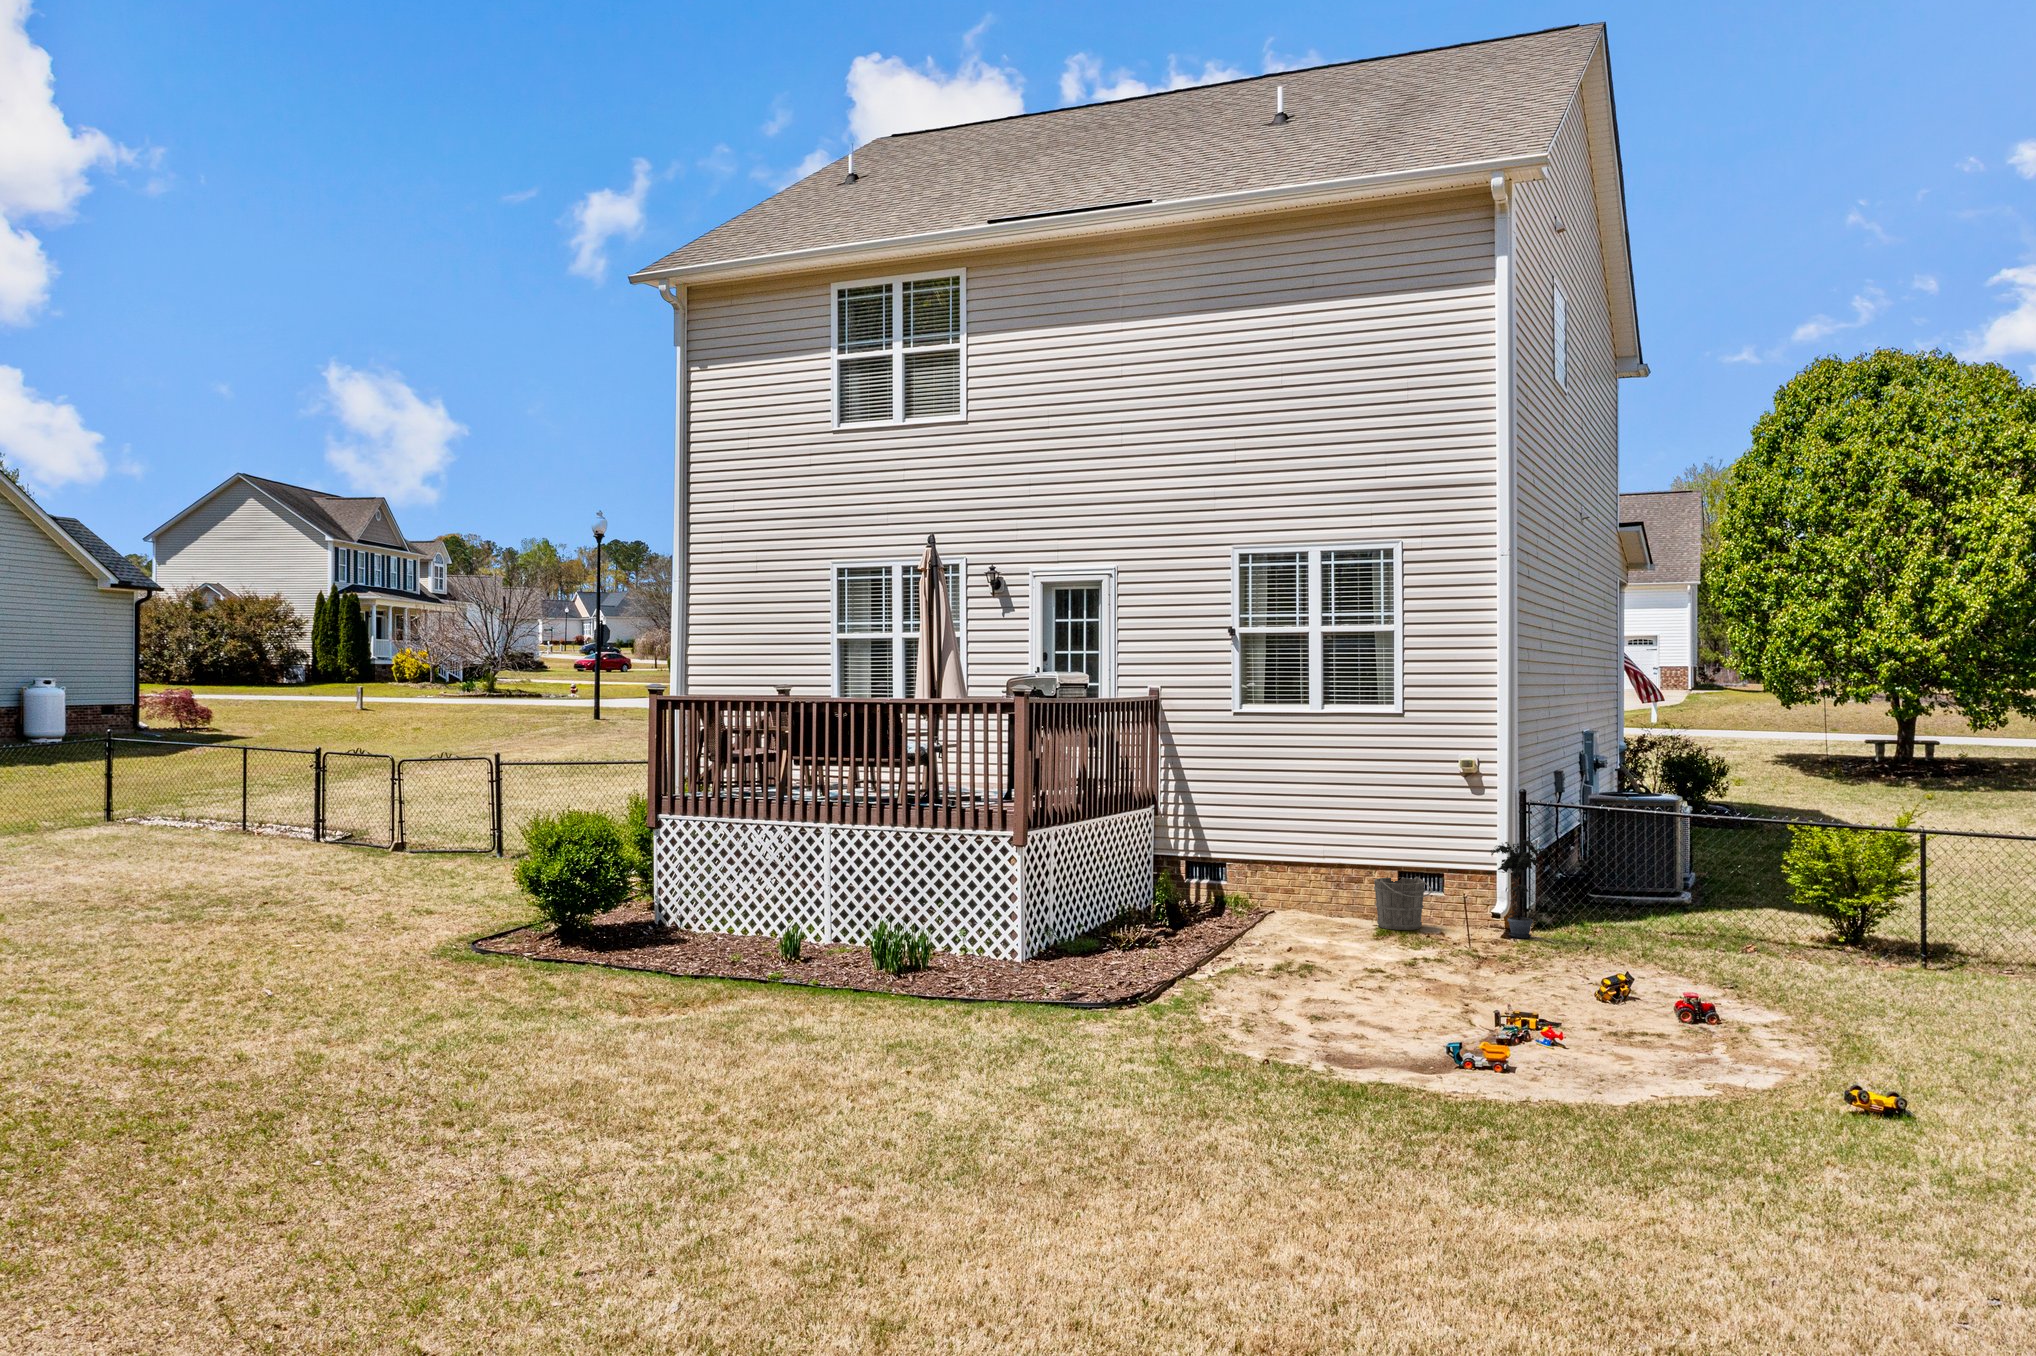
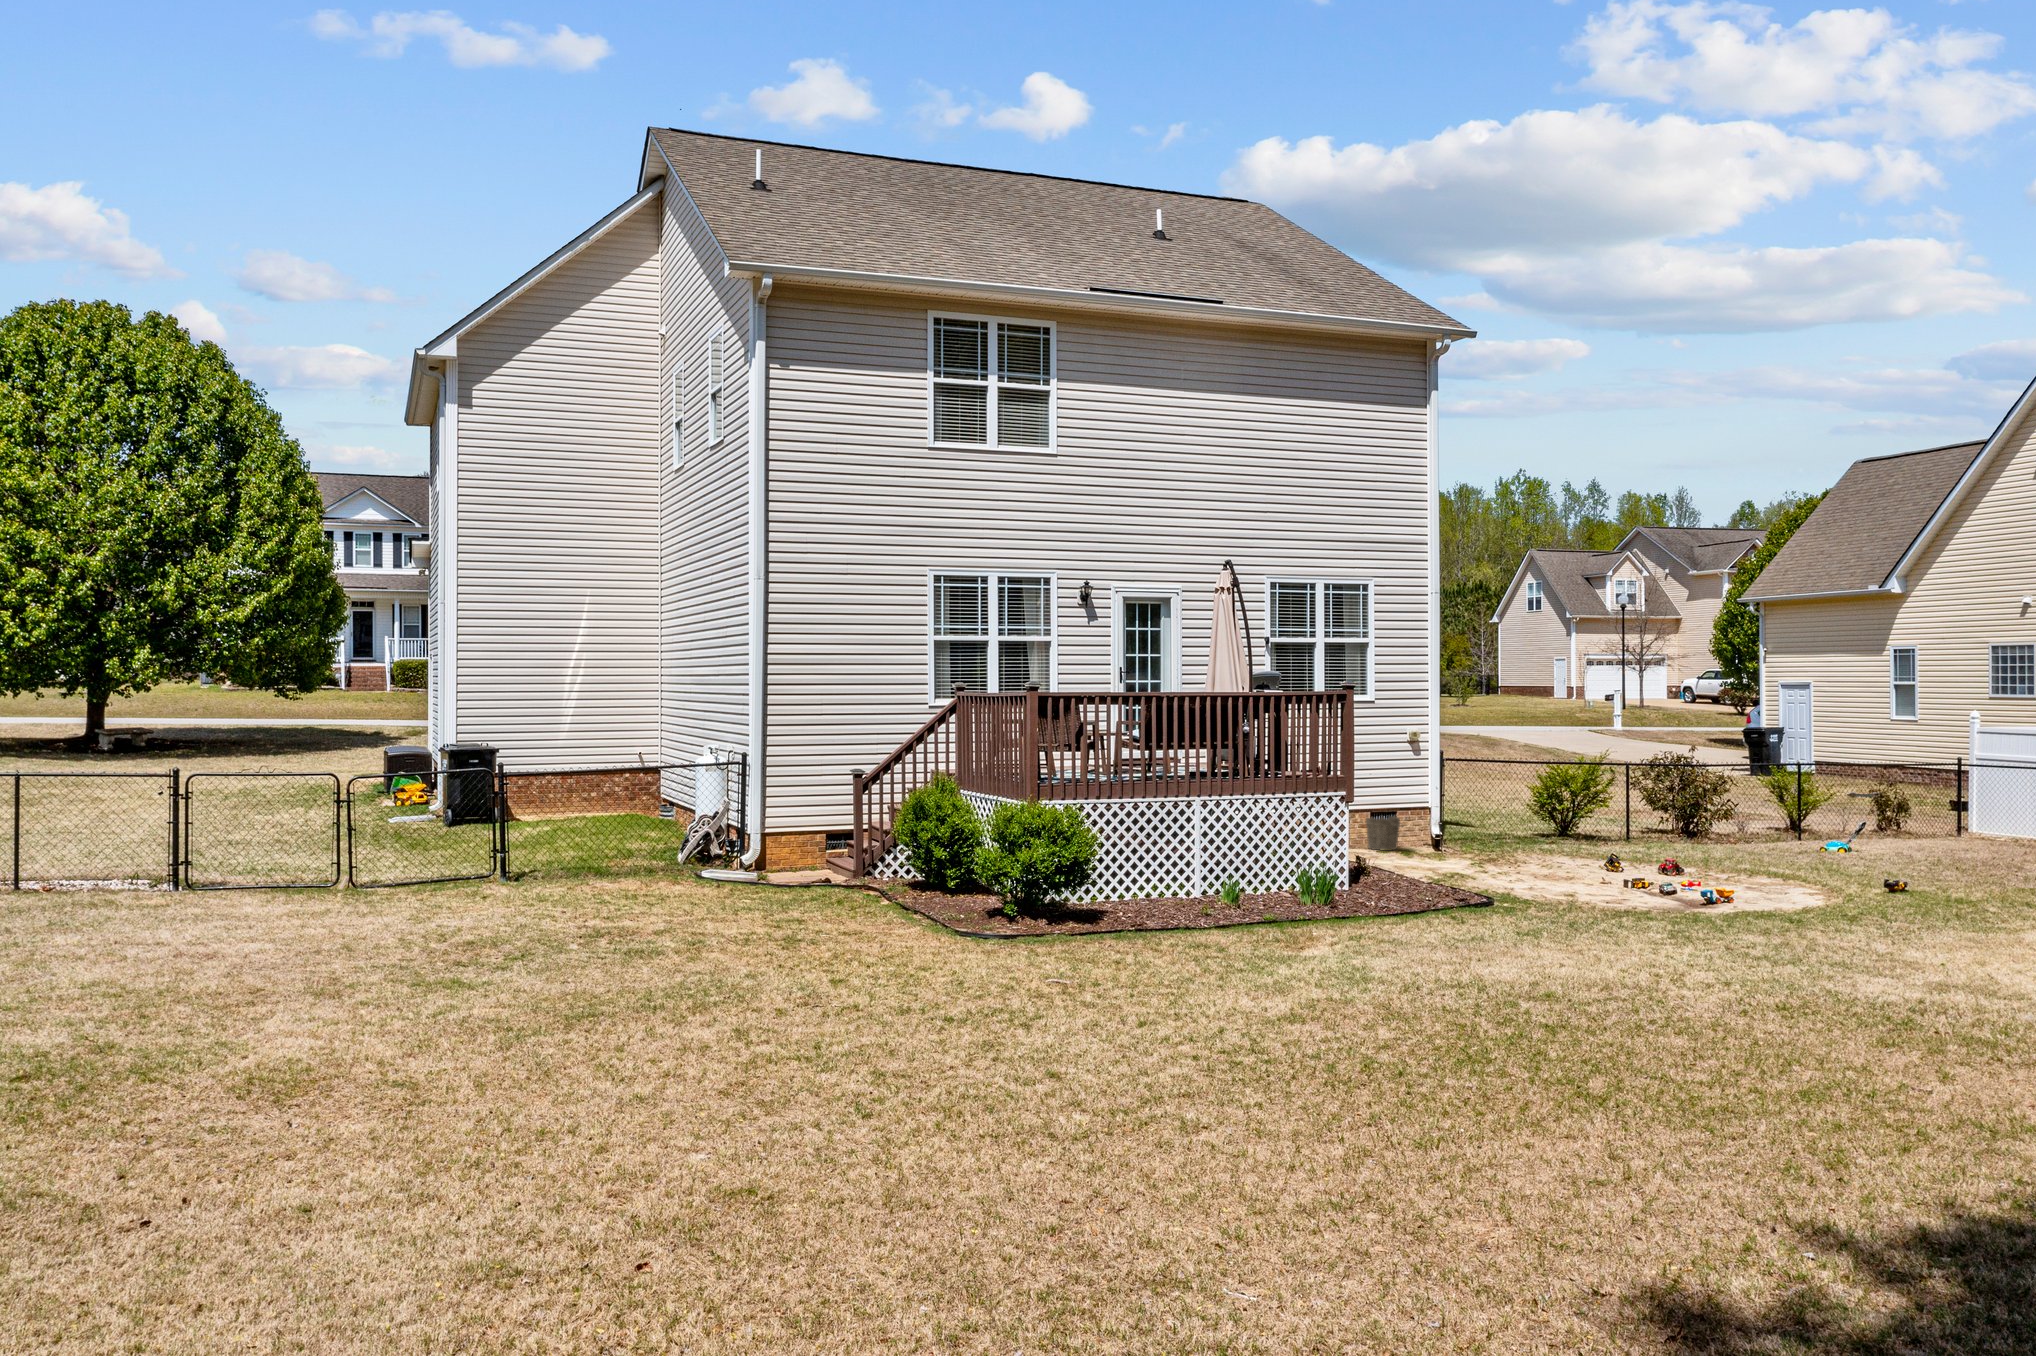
potted plant: present [1491,837,1552,938] -> none [1442,782,1471,848]

